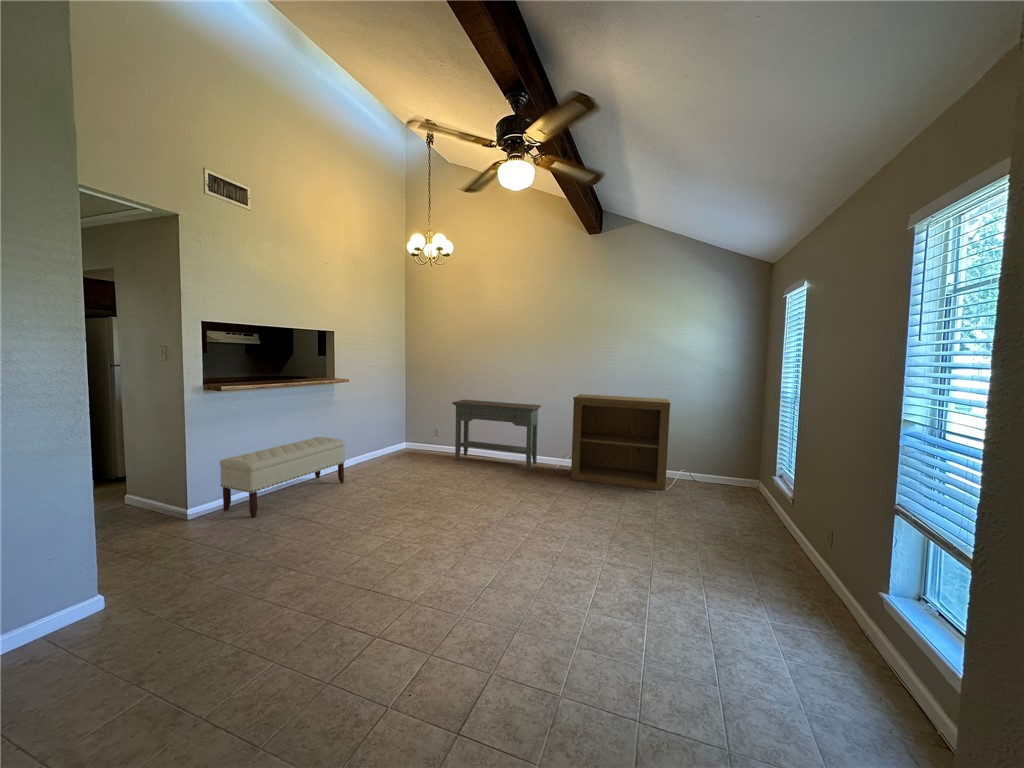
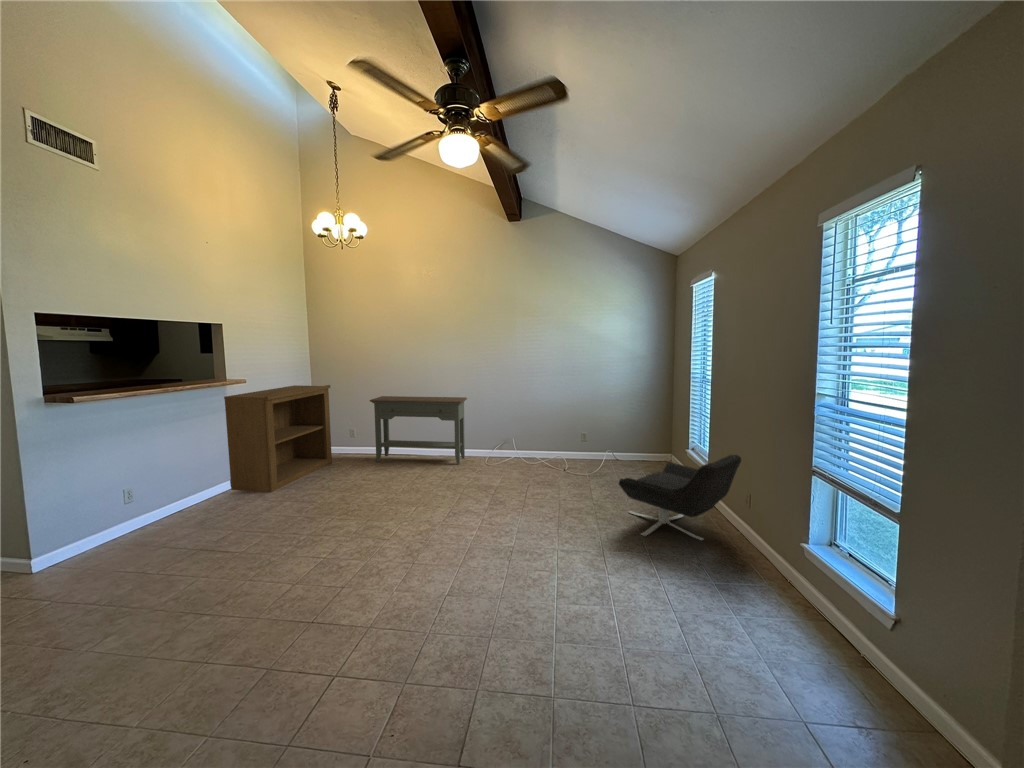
bookshelf: present [571,394,670,490] -> present [224,385,332,492]
bench: present [220,437,345,518] -> none [75,450,248,558]
lounge chair: none [677,484,822,575] -> present [619,455,741,540]

